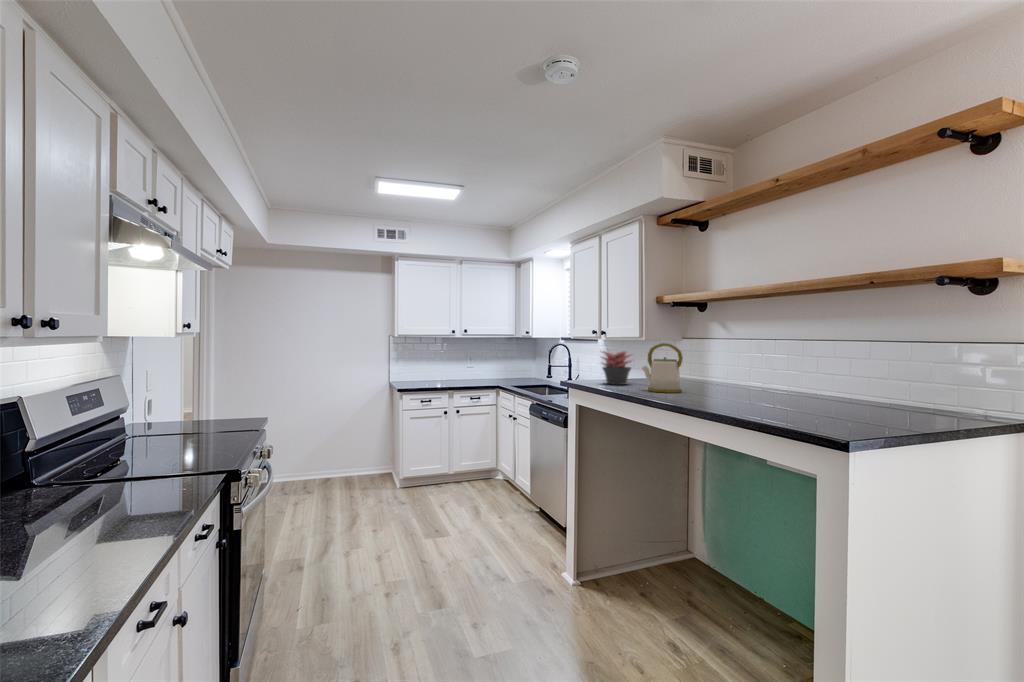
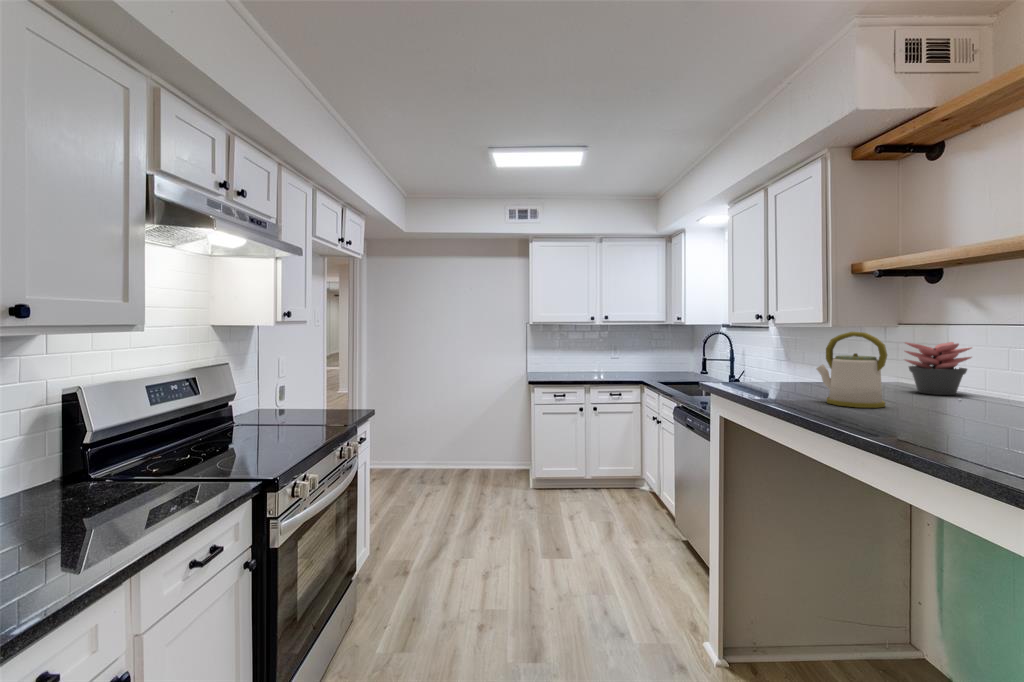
succulent plant: present [602,351,631,385] -> present [905,342,972,395]

